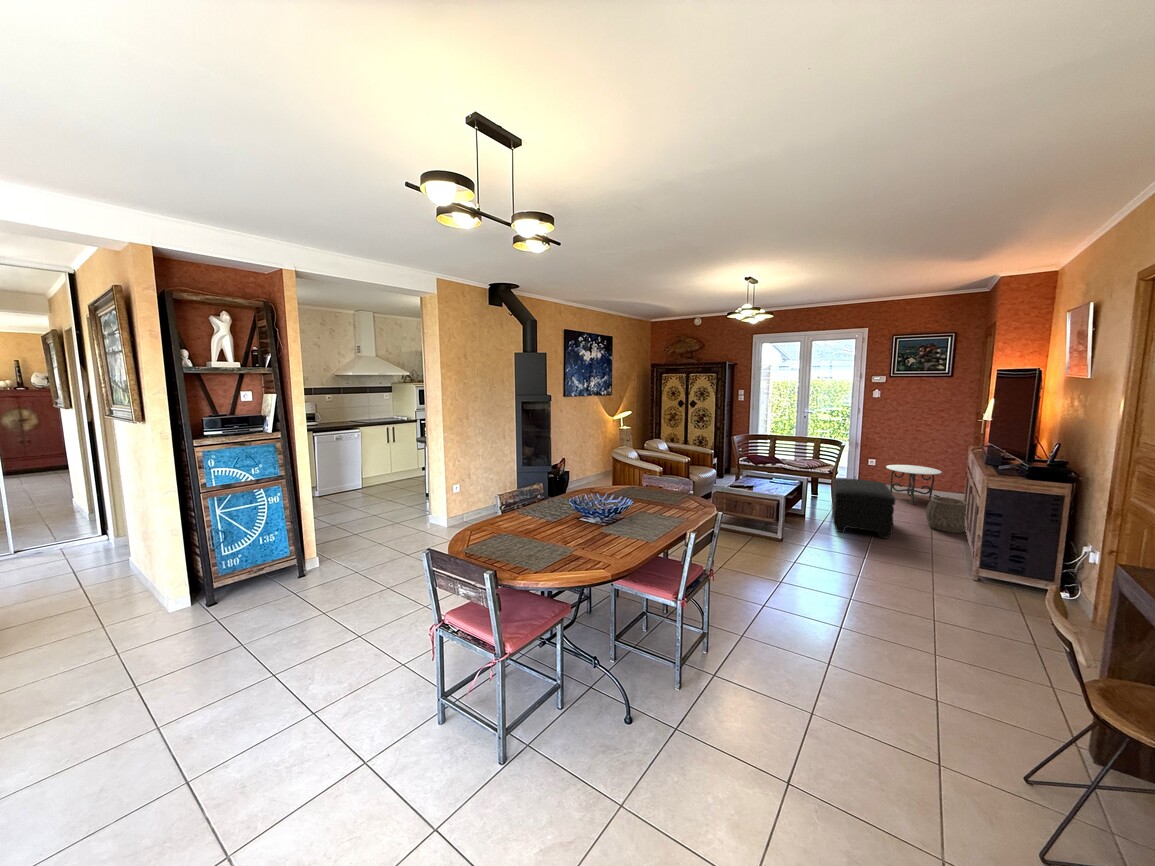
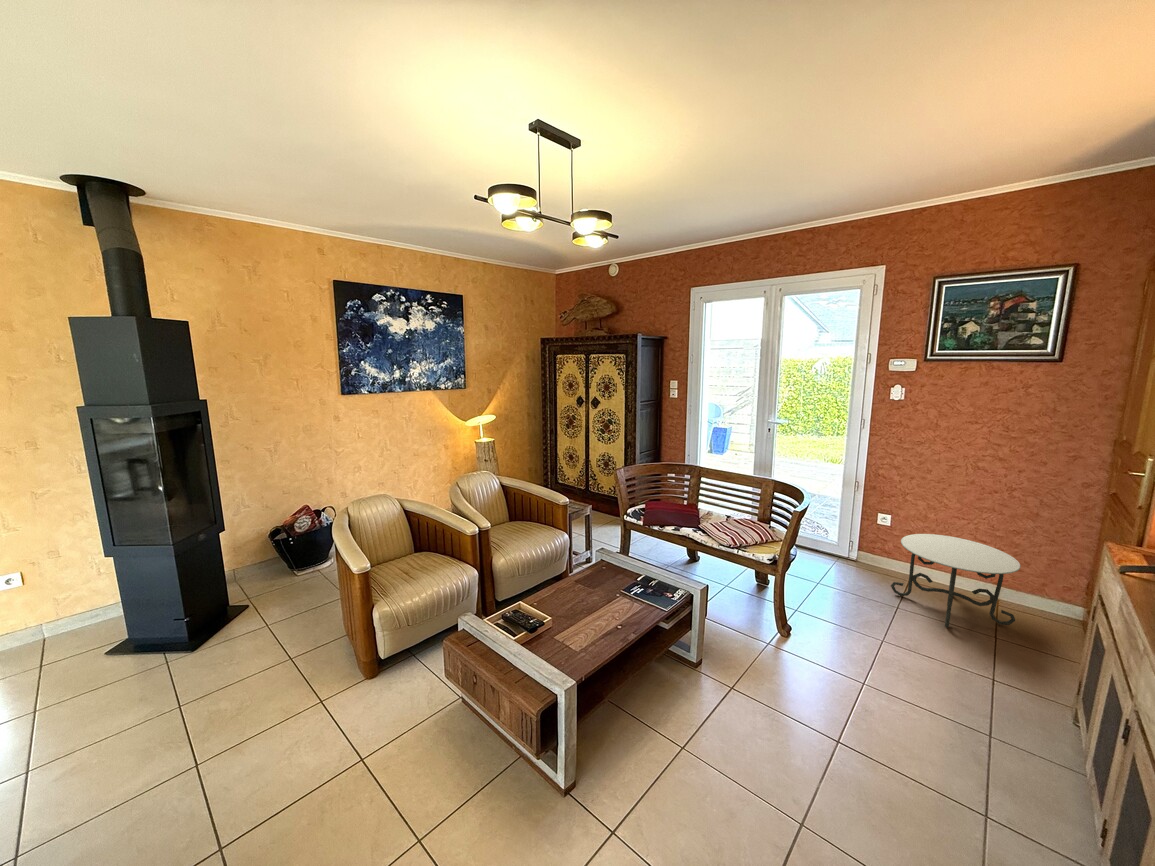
ottoman: present [832,478,895,539] -> none [700,574,856,772]
woven basket: present [926,497,968,533] -> none [946,655,1066,771]

